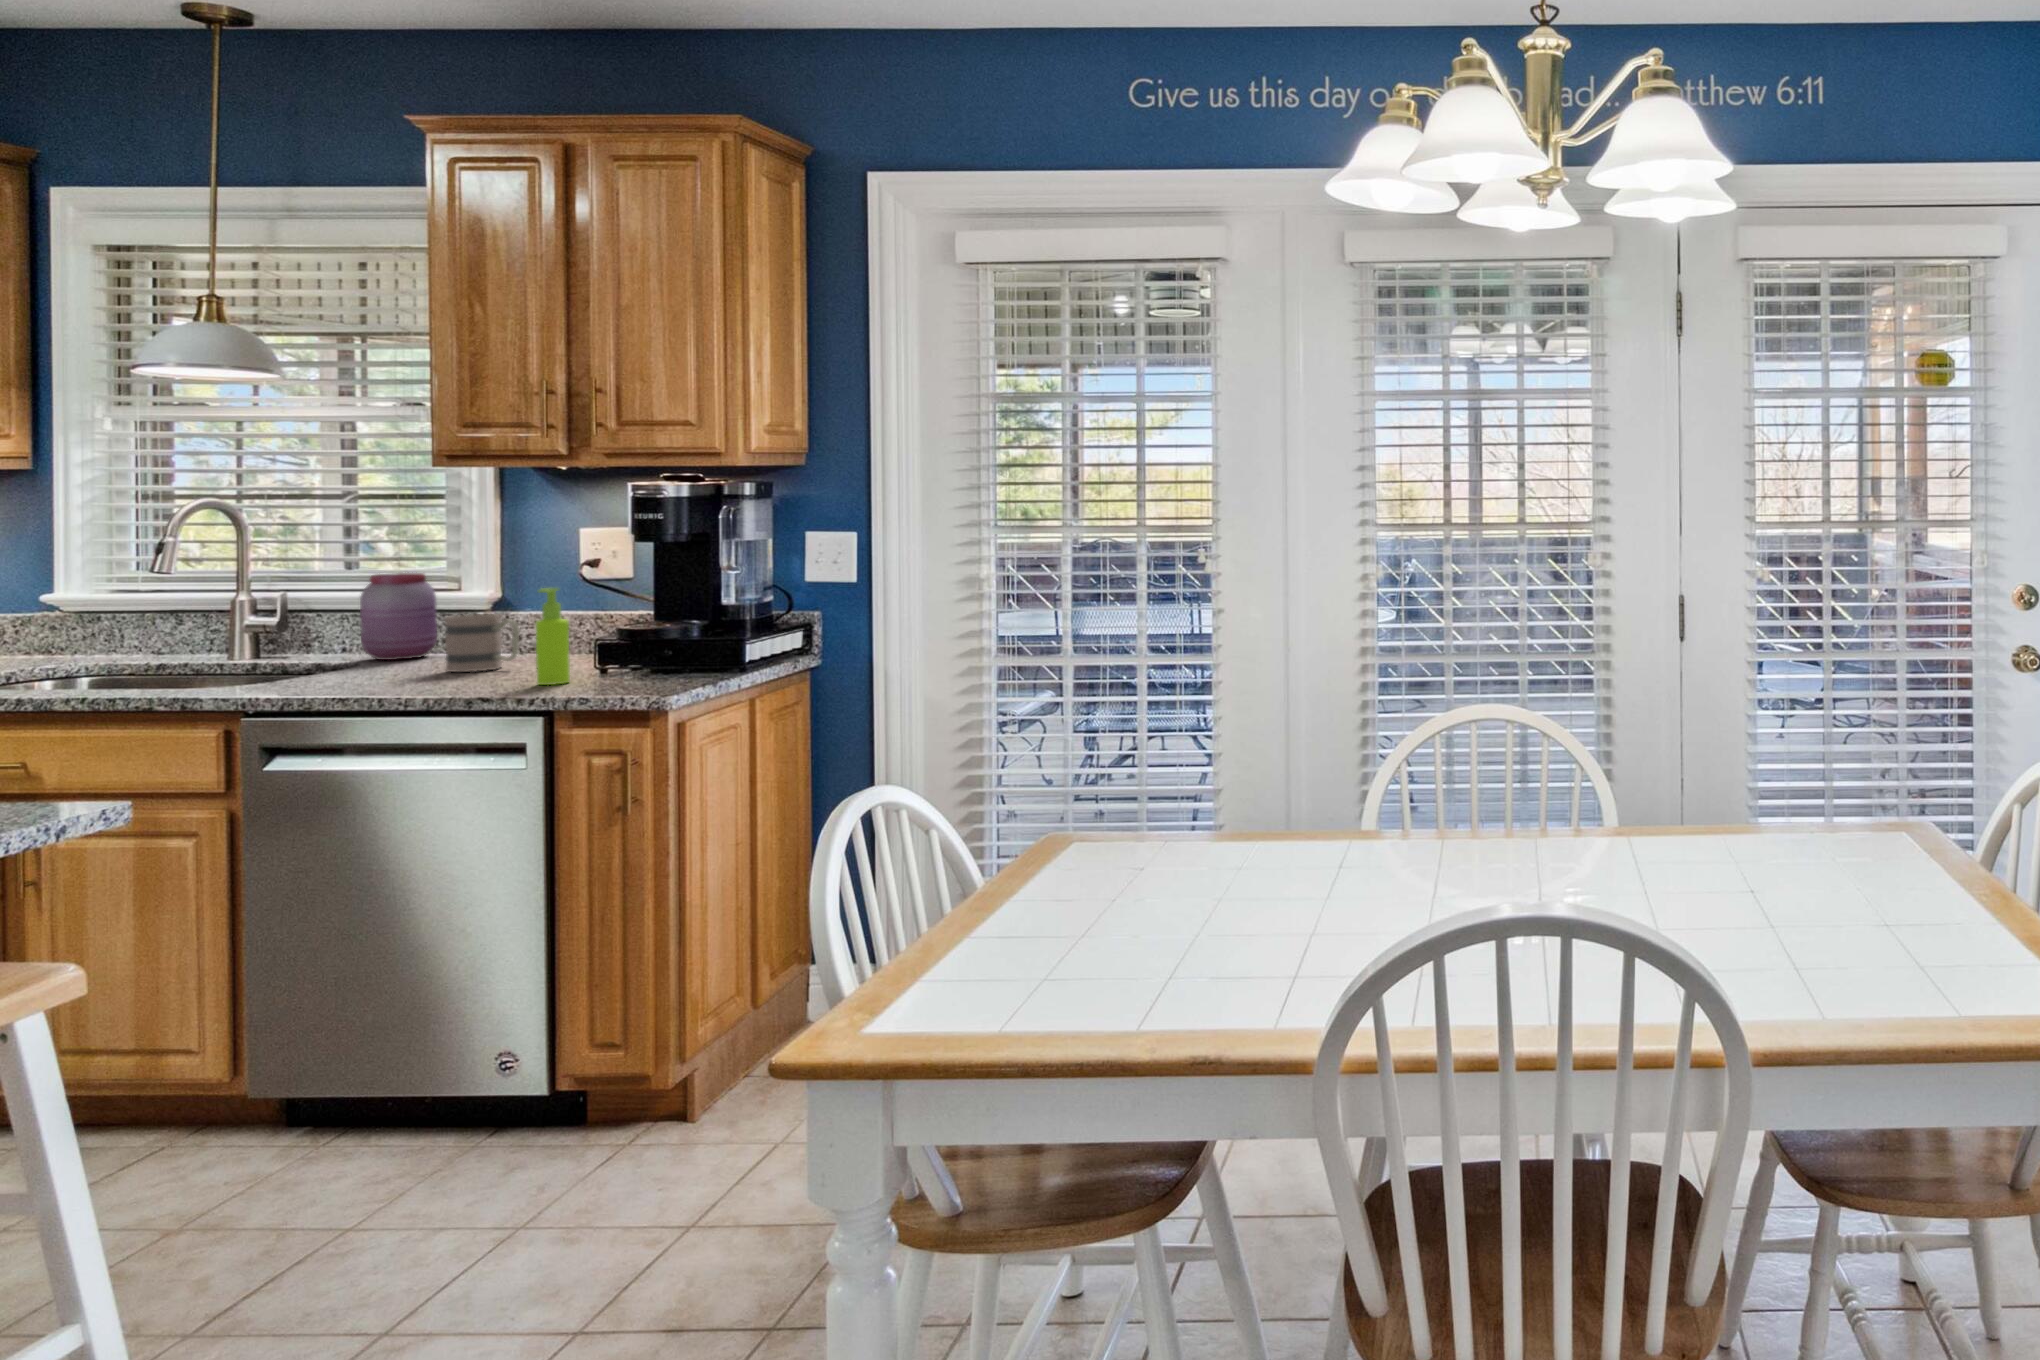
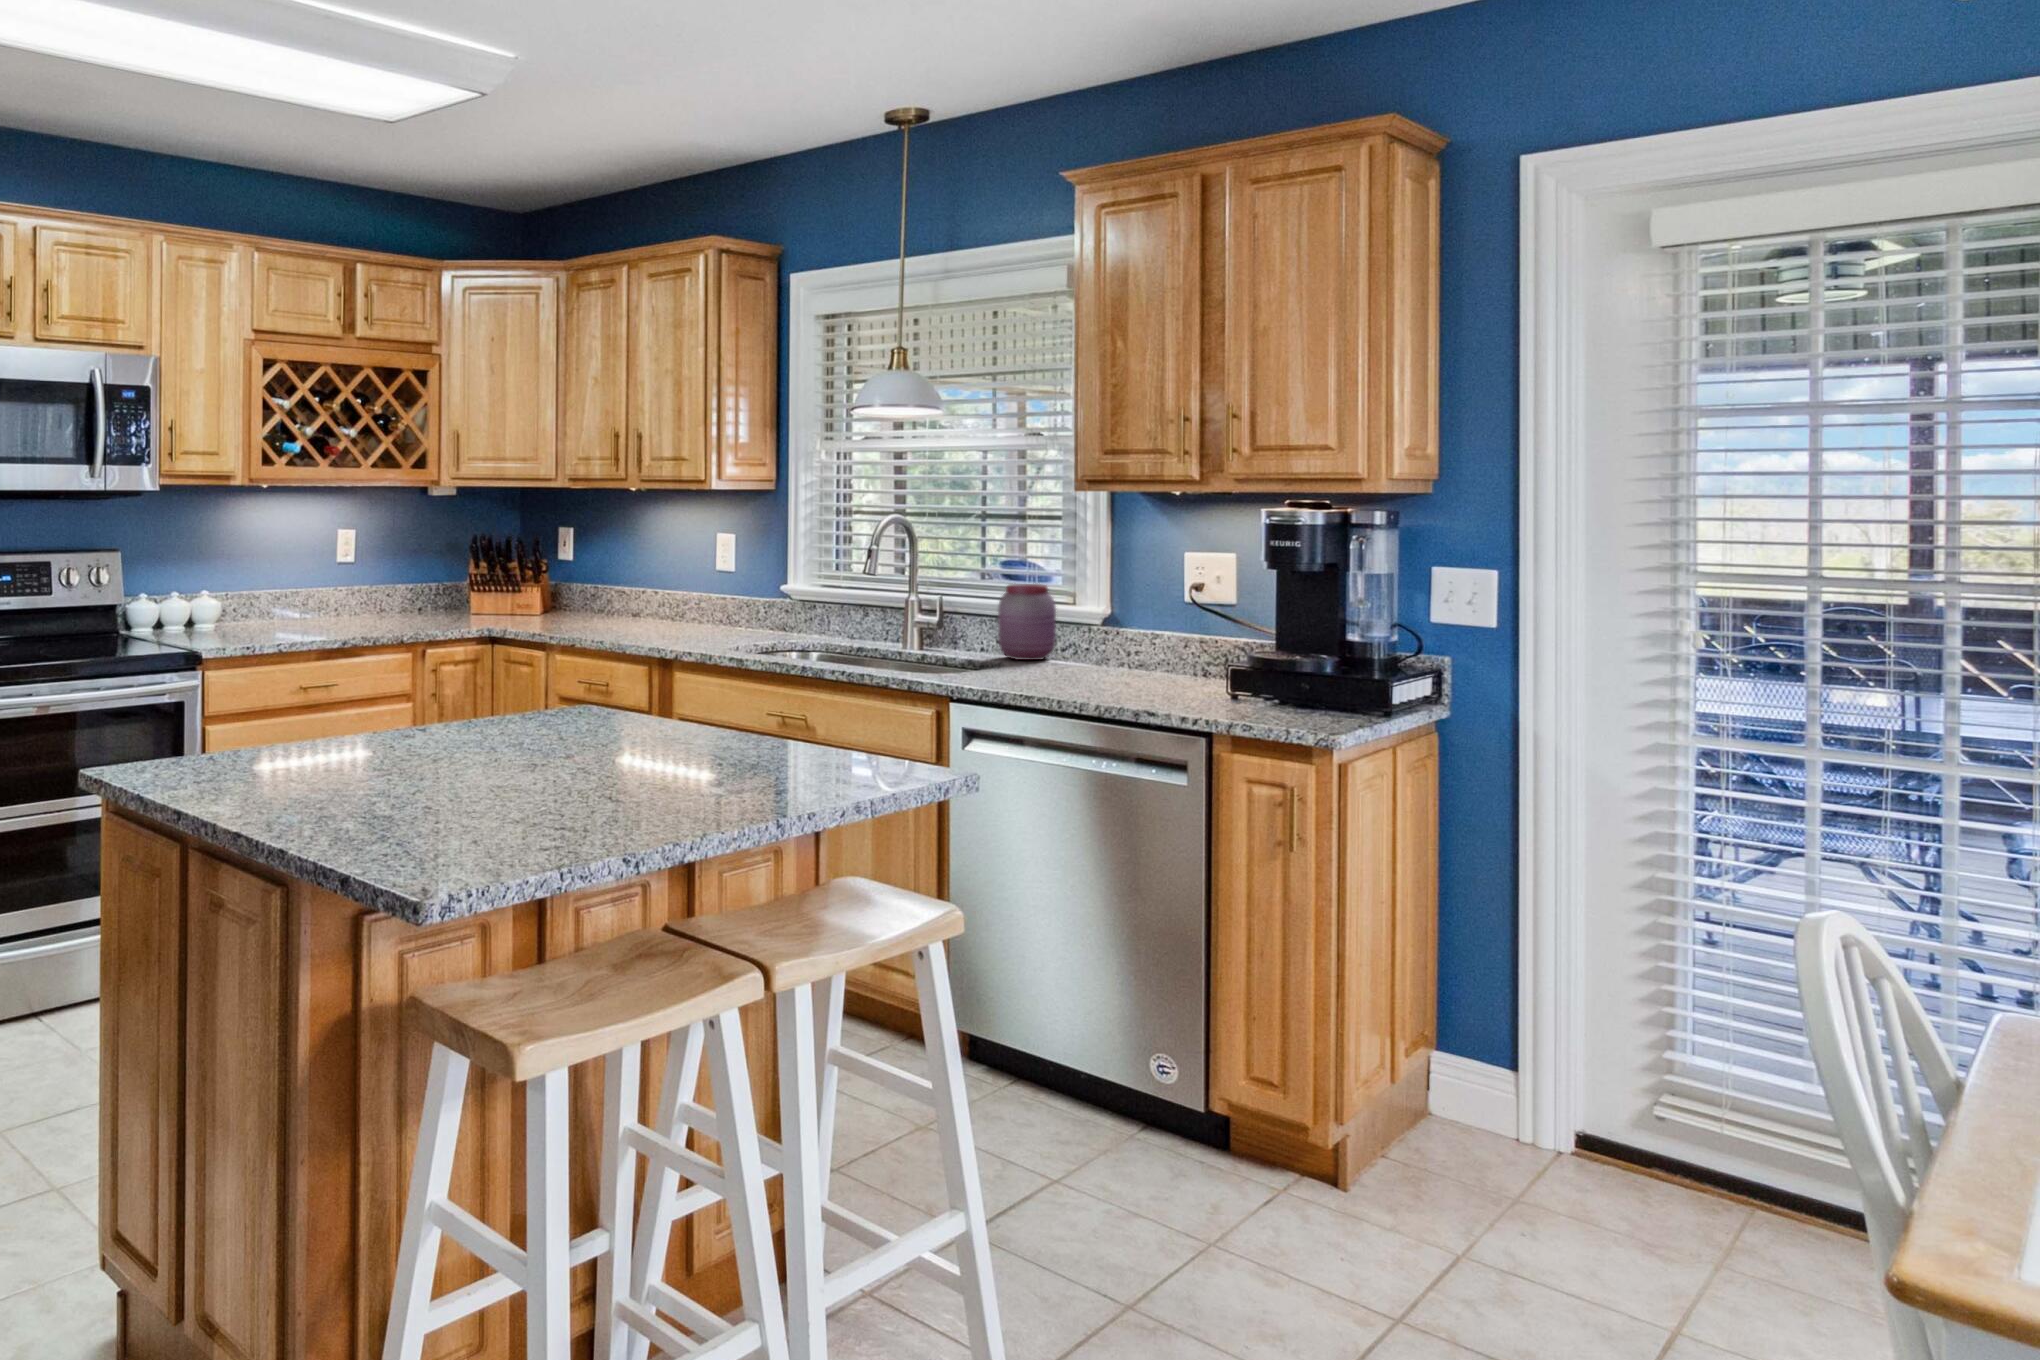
soap dispenser: present [536,588,570,685] -> none [1180,612,1210,705]
mug: present [445,614,519,672] -> none [1081,627,1145,681]

